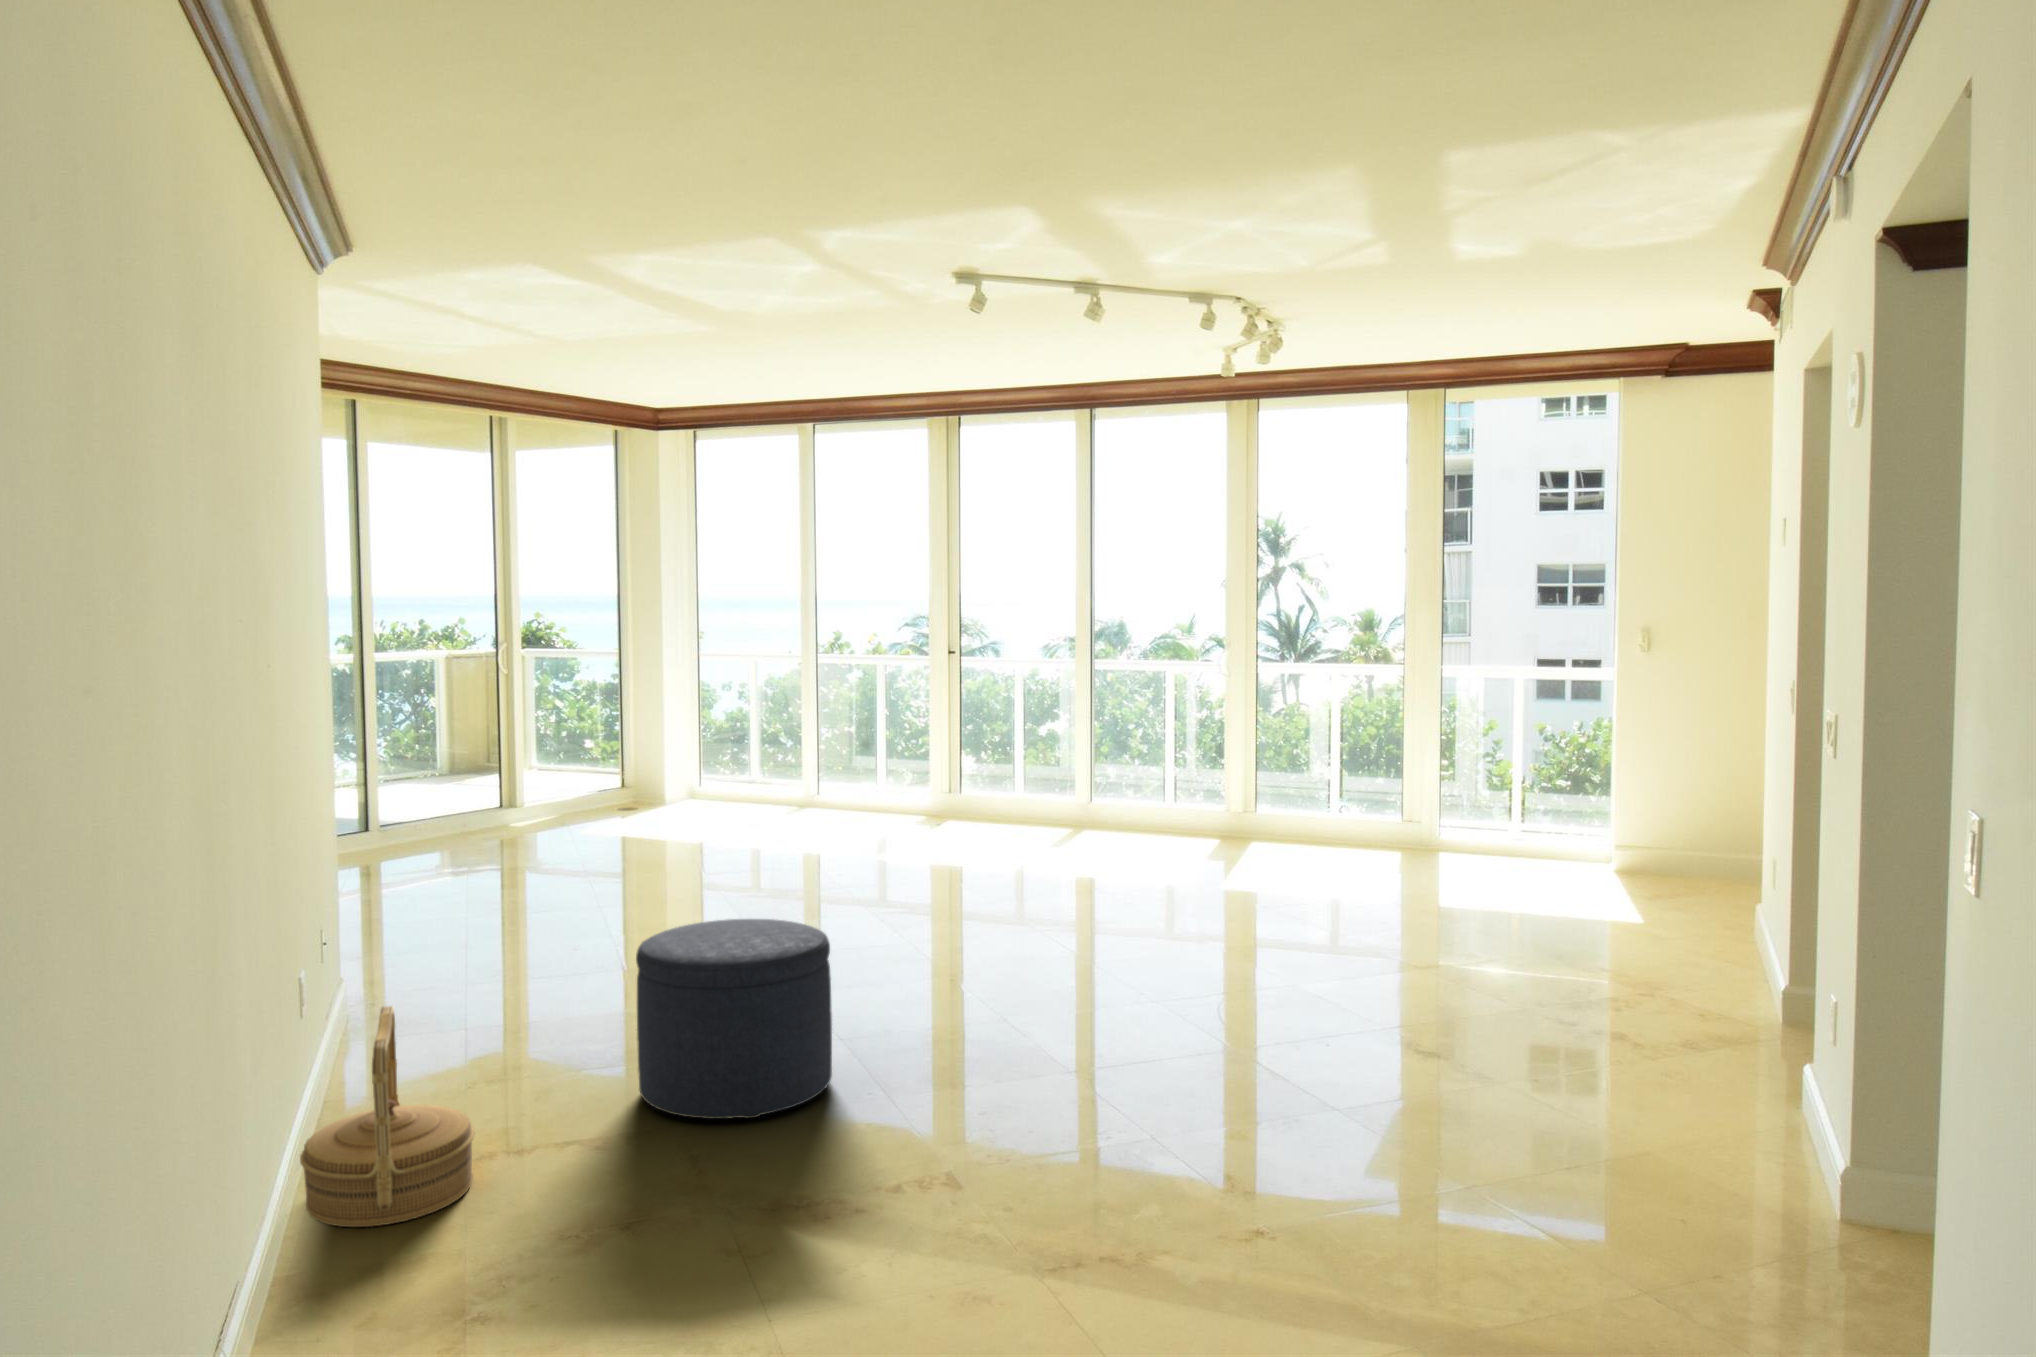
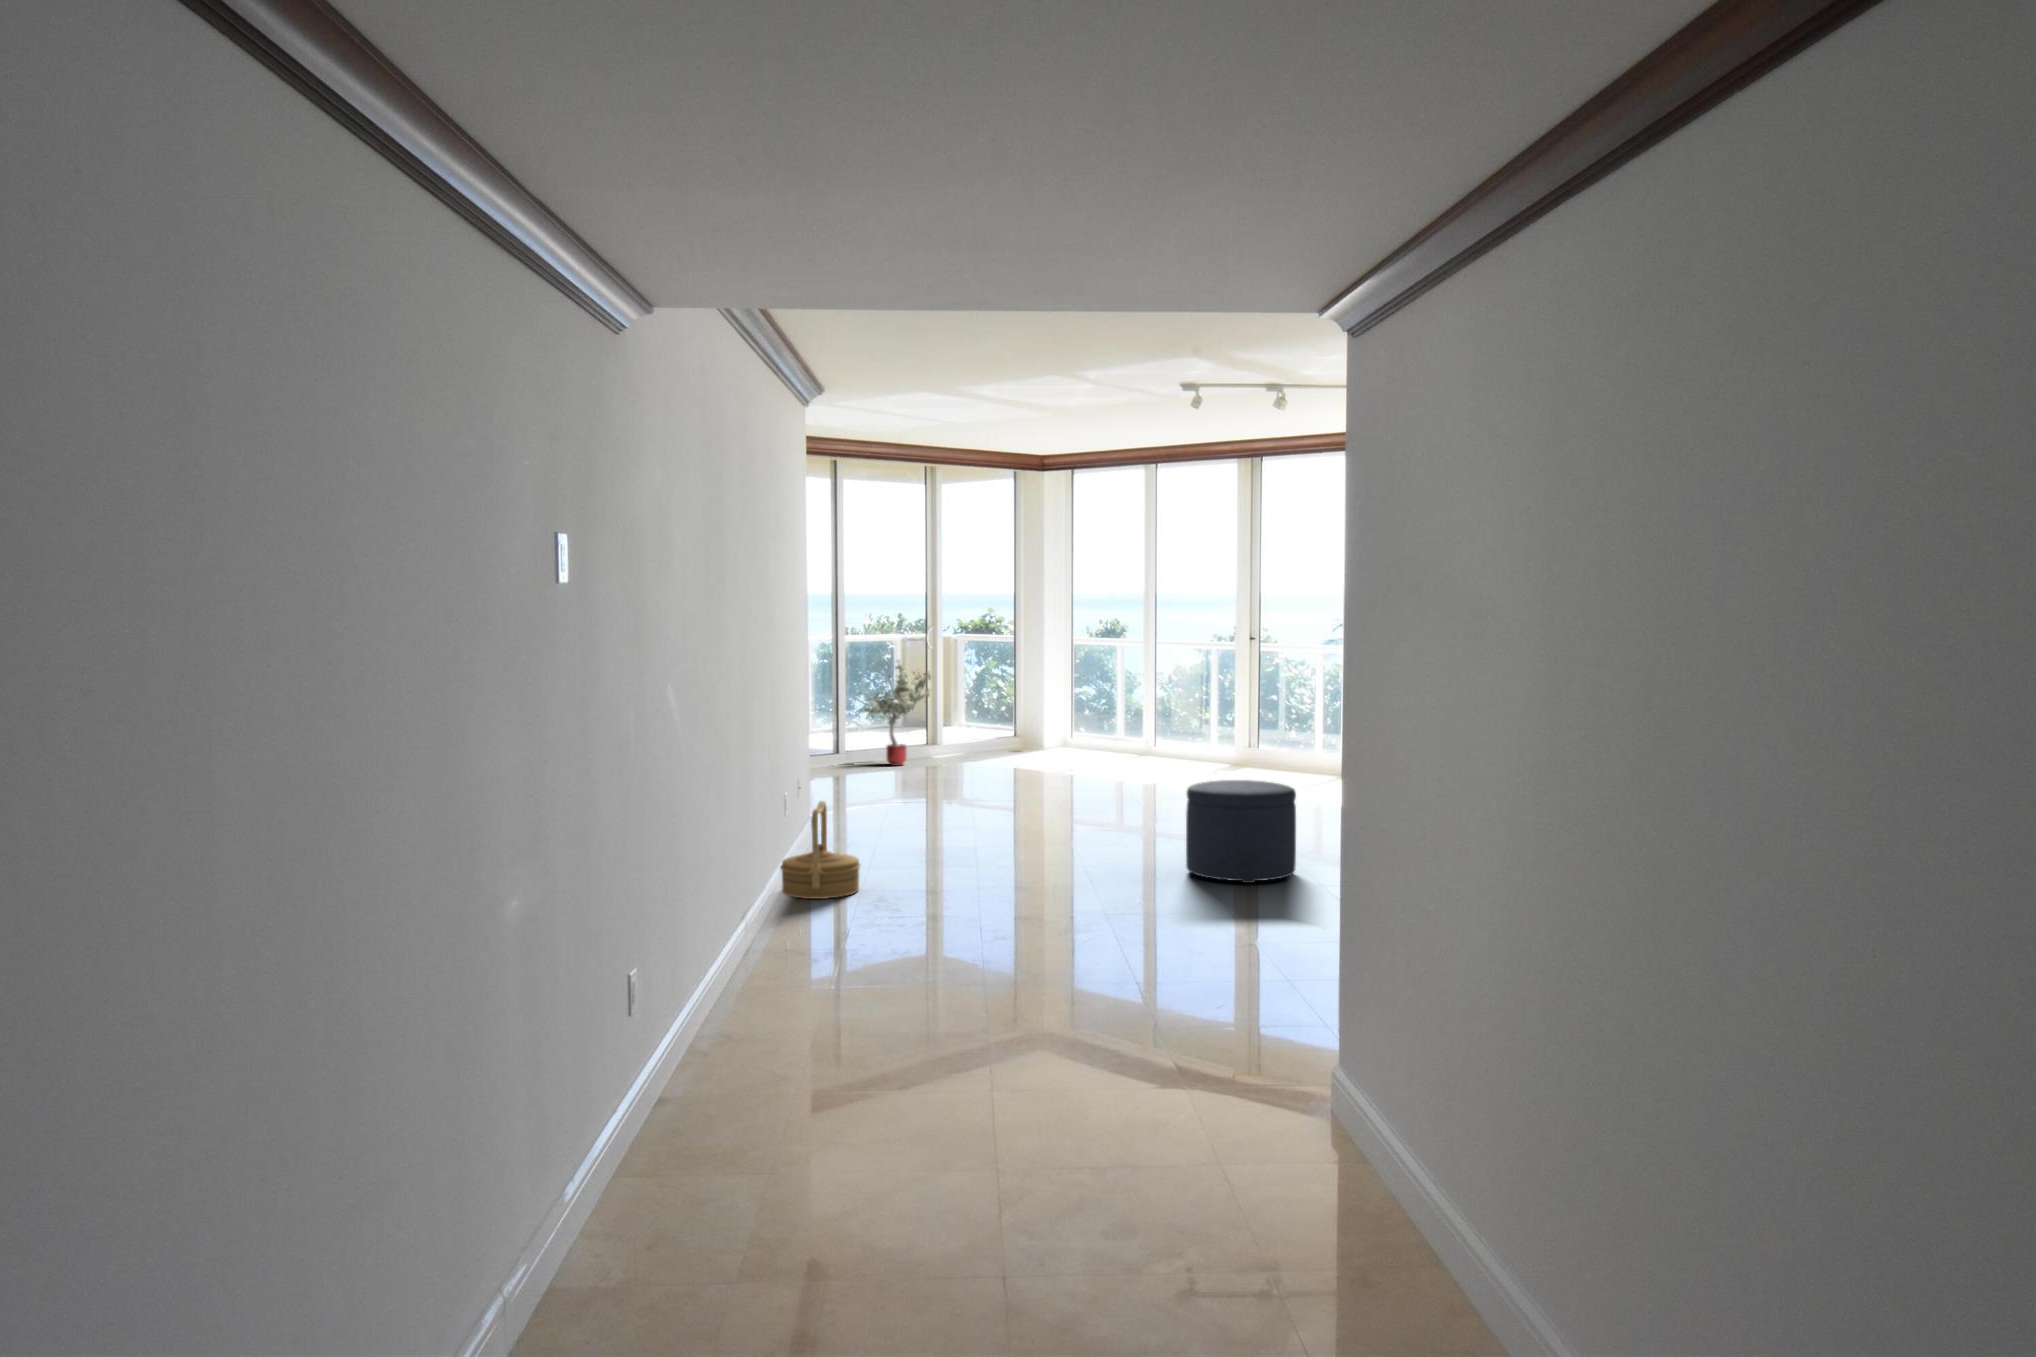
potted tree: none [398,691,509,847] -> present [861,660,931,766]
ottoman: present [636,919,832,1119] -> present [1186,780,1296,883]

